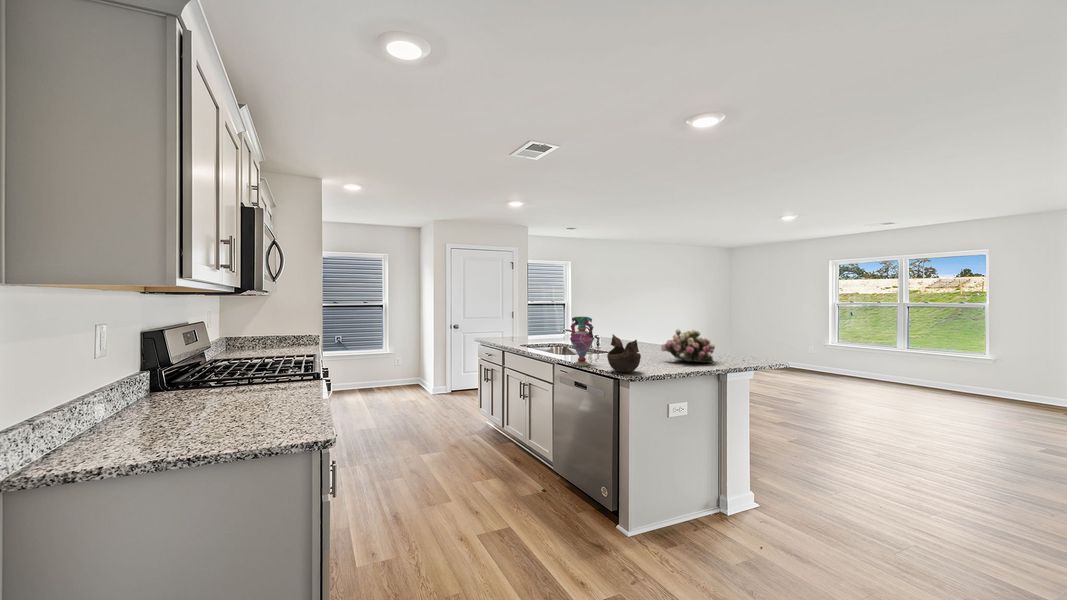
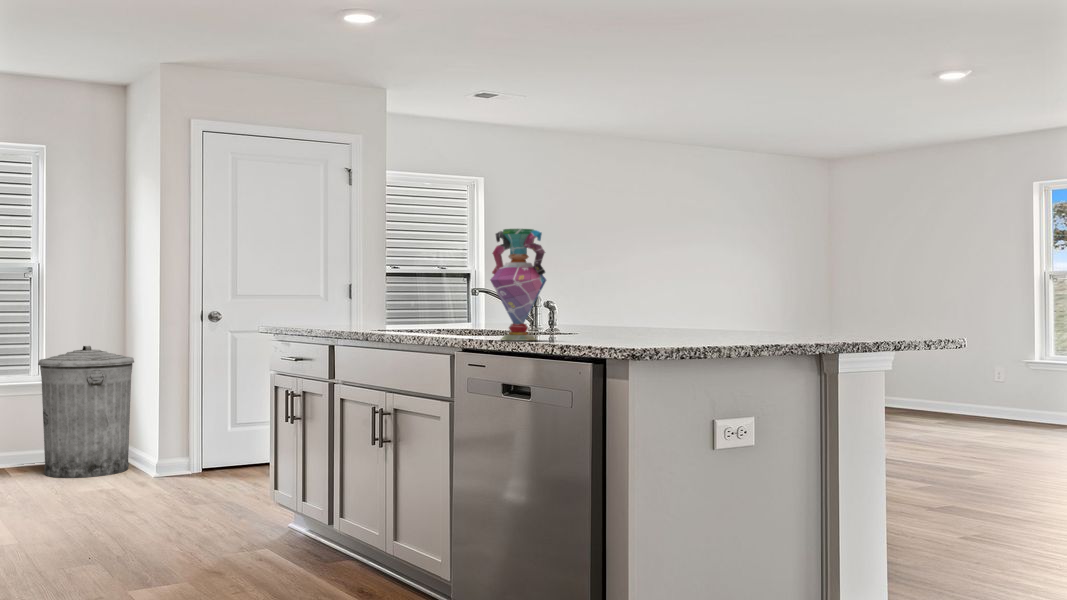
flower arrangement: present [661,329,715,363] -> none [696,266,812,339]
decorative bowl: present [607,335,641,372] -> none [577,260,652,343]
trash can: none [387,339,424,393] -> present [38,346,134,478]

